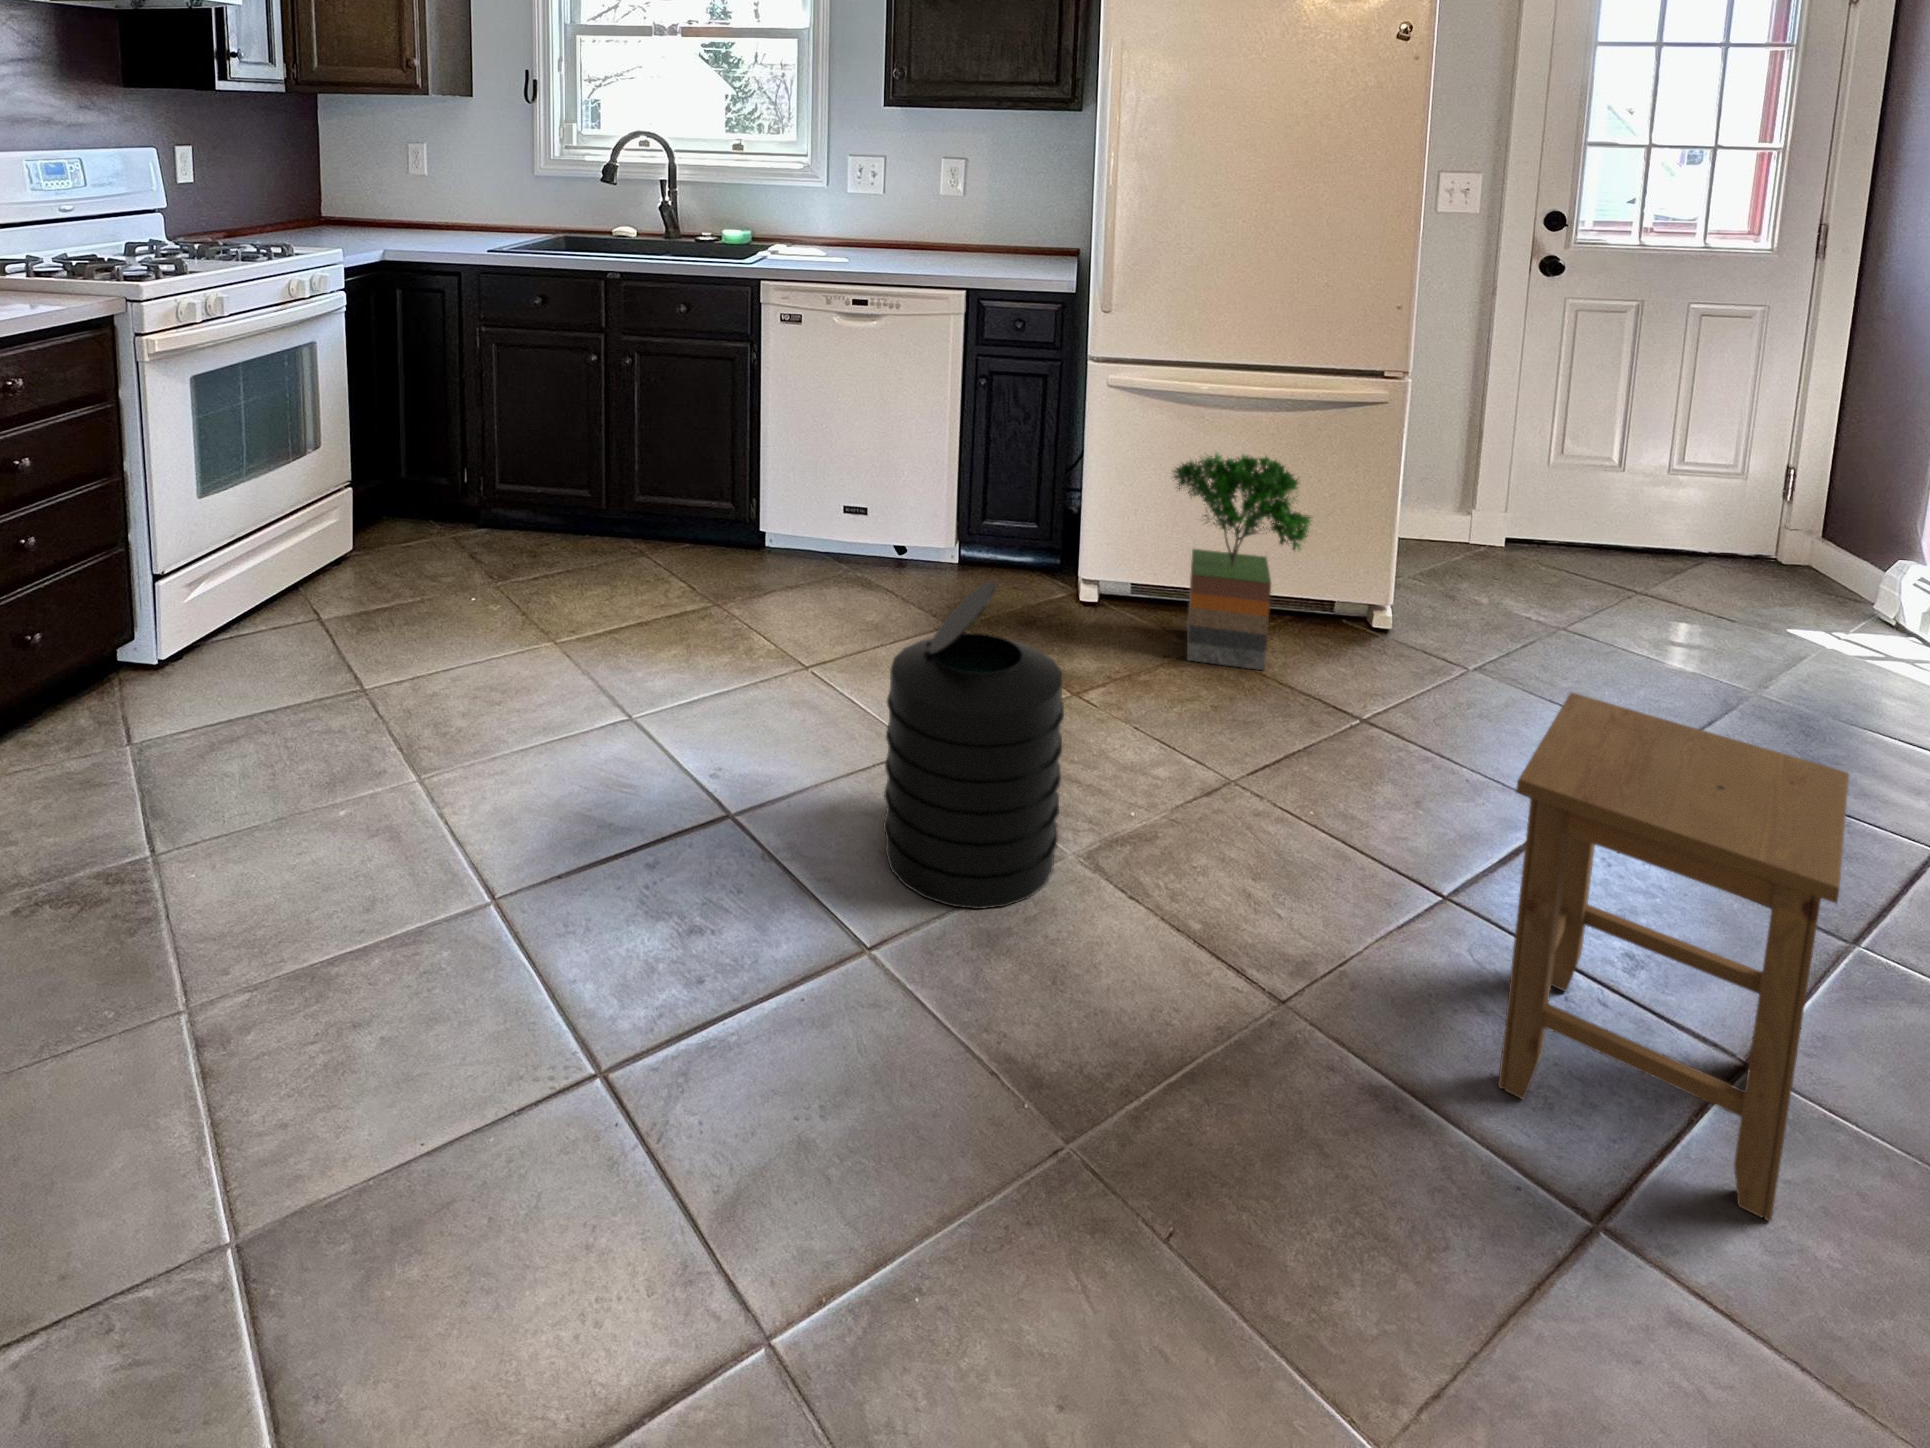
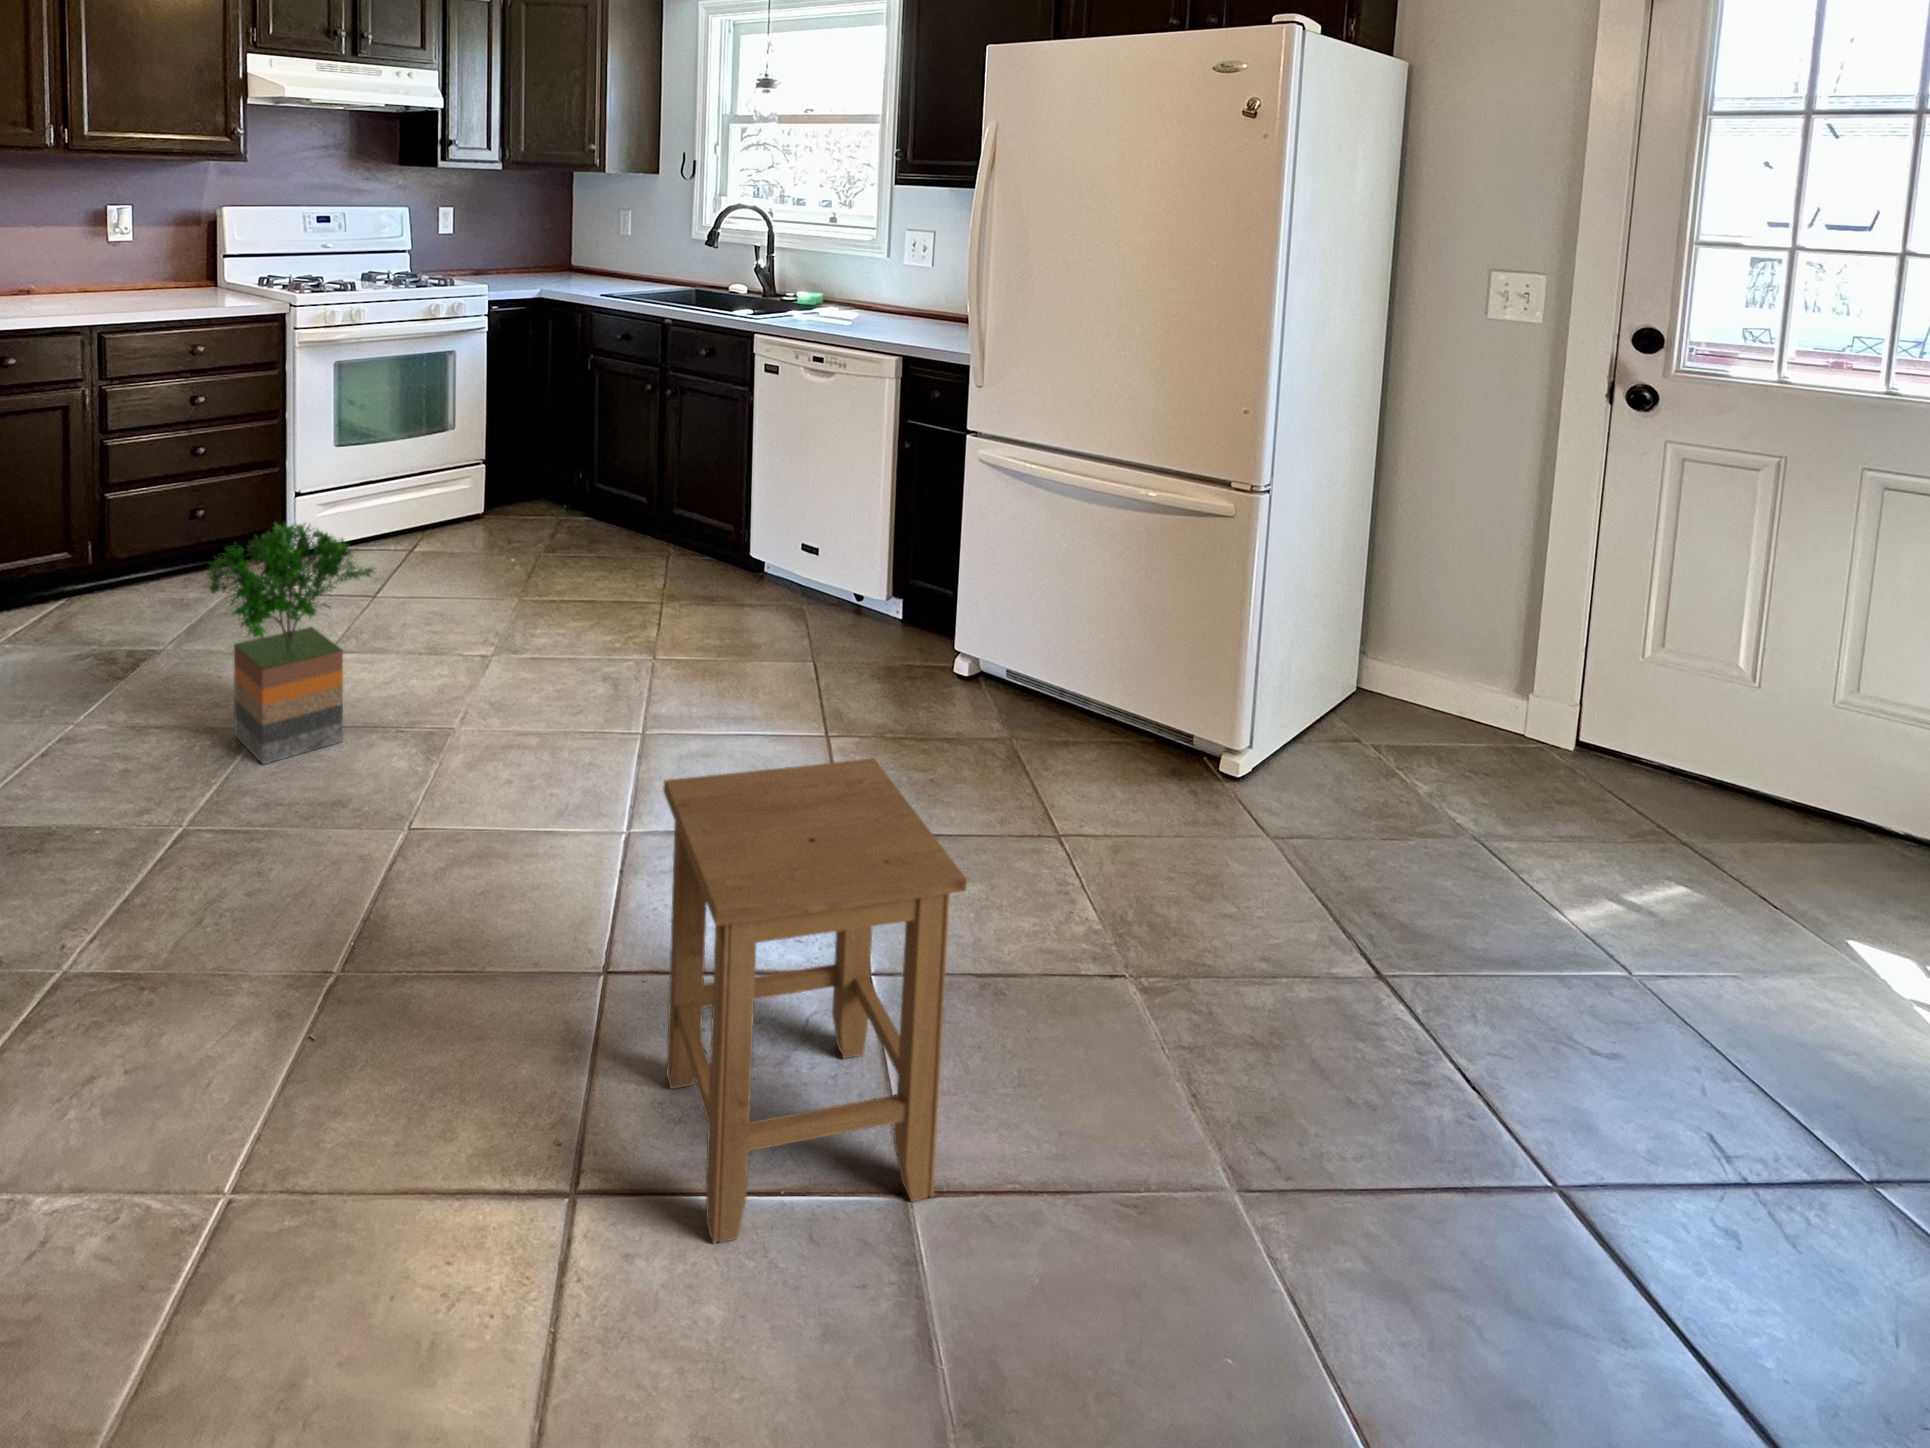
potted tree: present [1173,453,1311,670] -> present [208,524,374,764]
trash can: present [883,581,1064,909] -> none [487,571,635,836]

